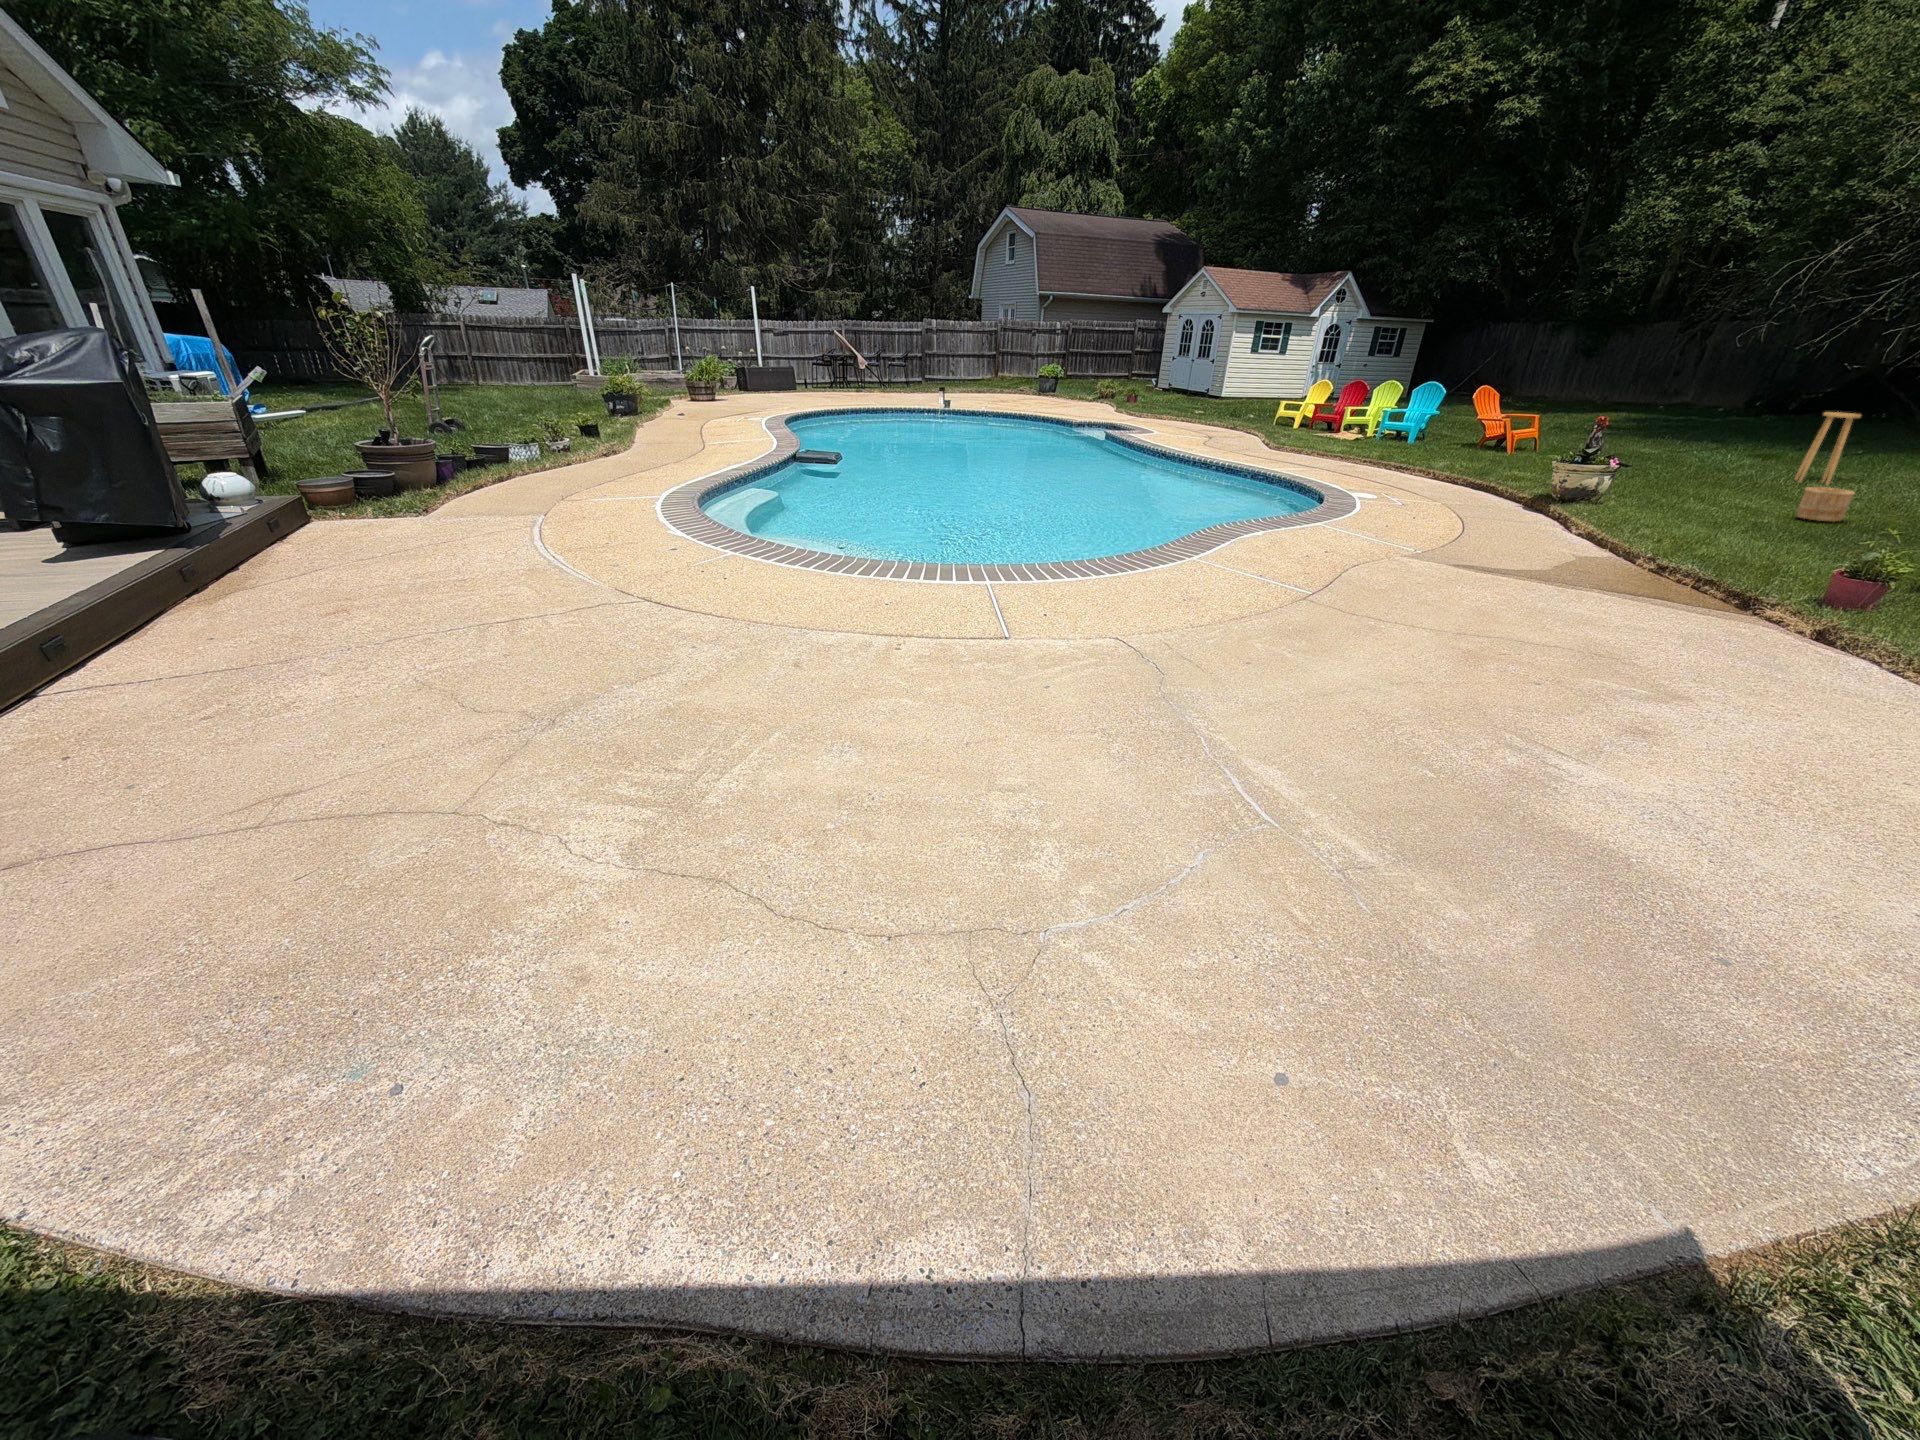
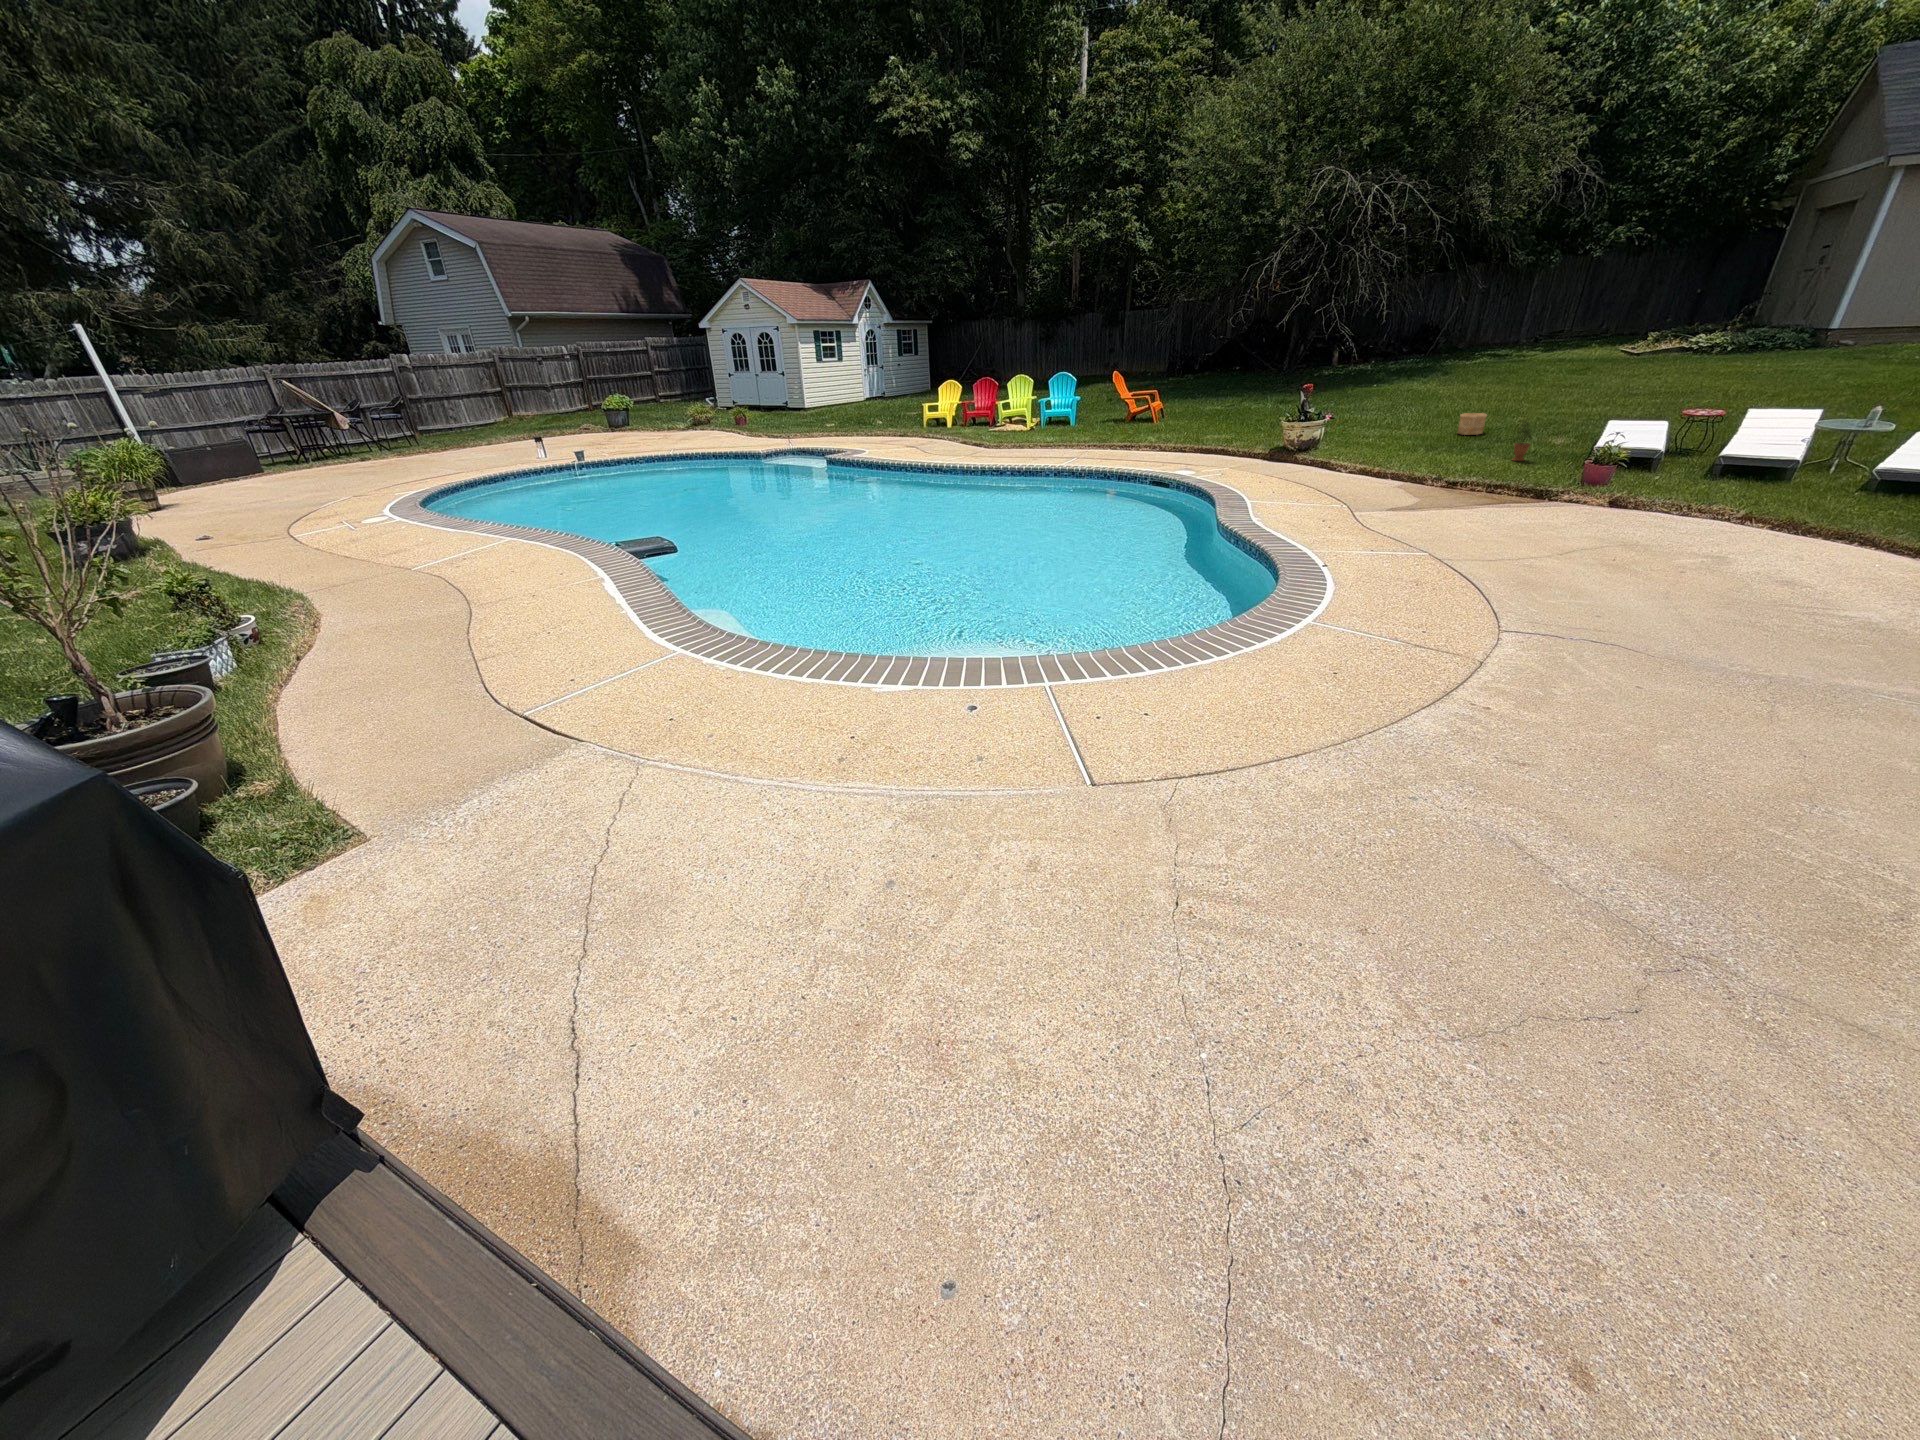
stool: present [1795,412,1861,485] -> none [1364,365,1394,414]
potted plant: none [1719,487,1764,551] -> present [1512,419,1531,461]

